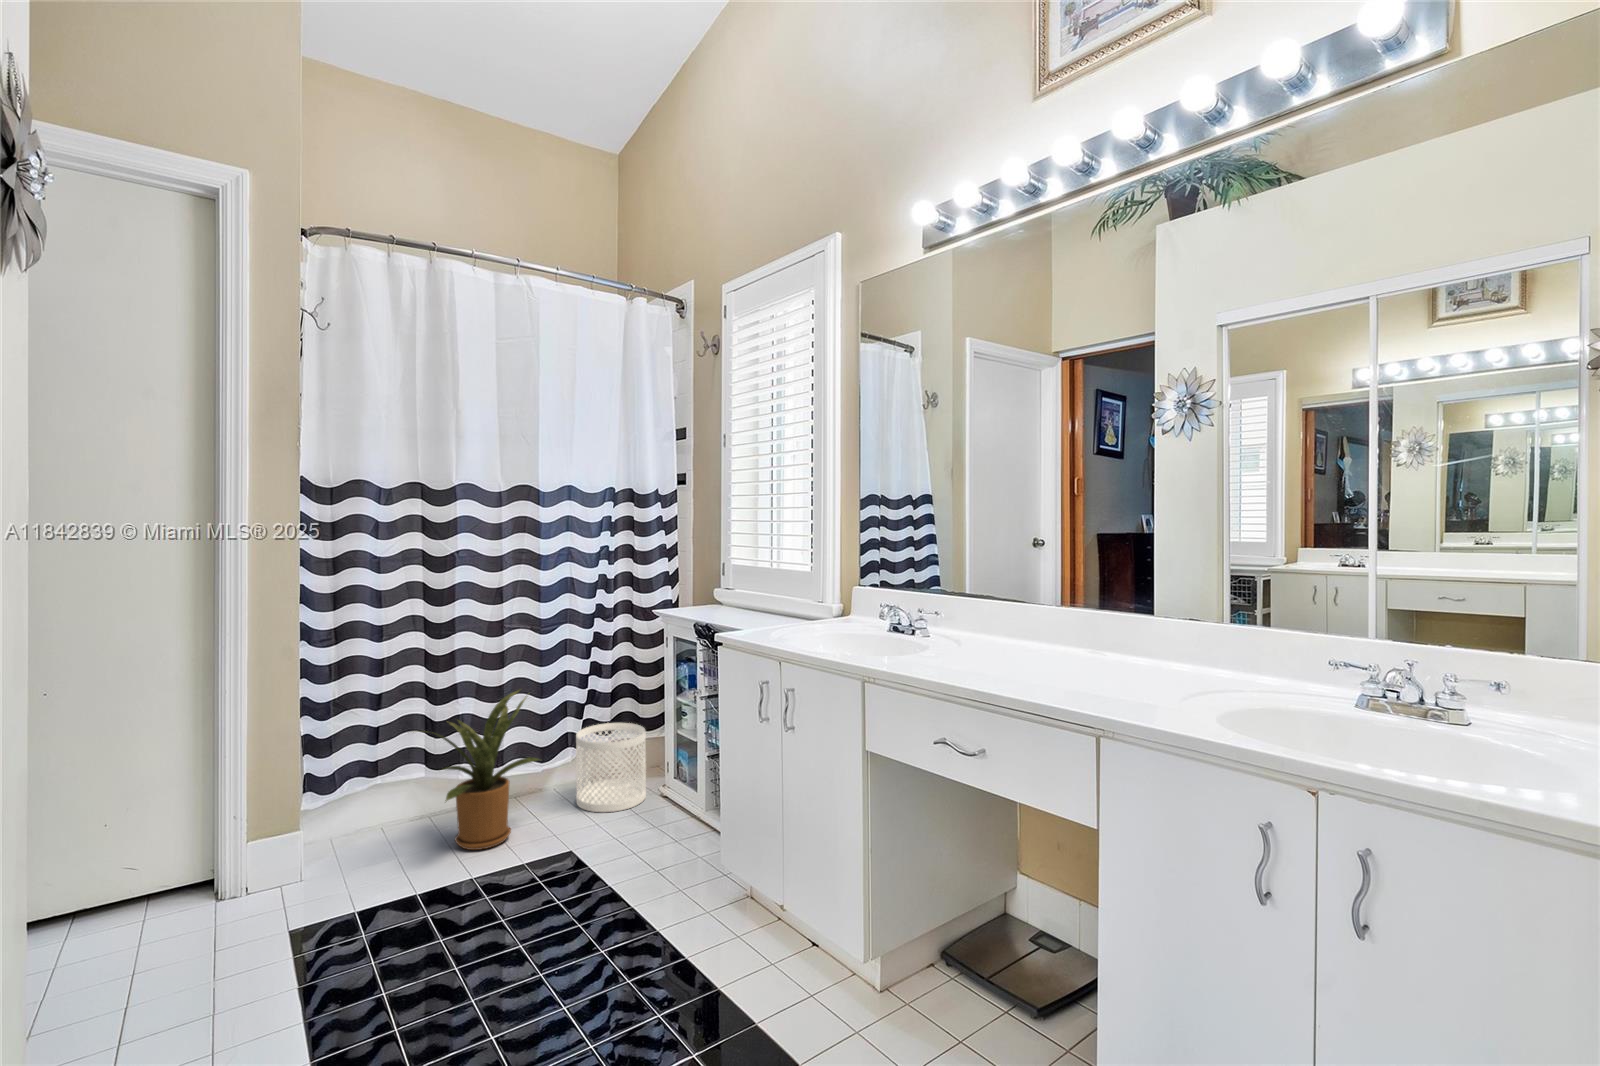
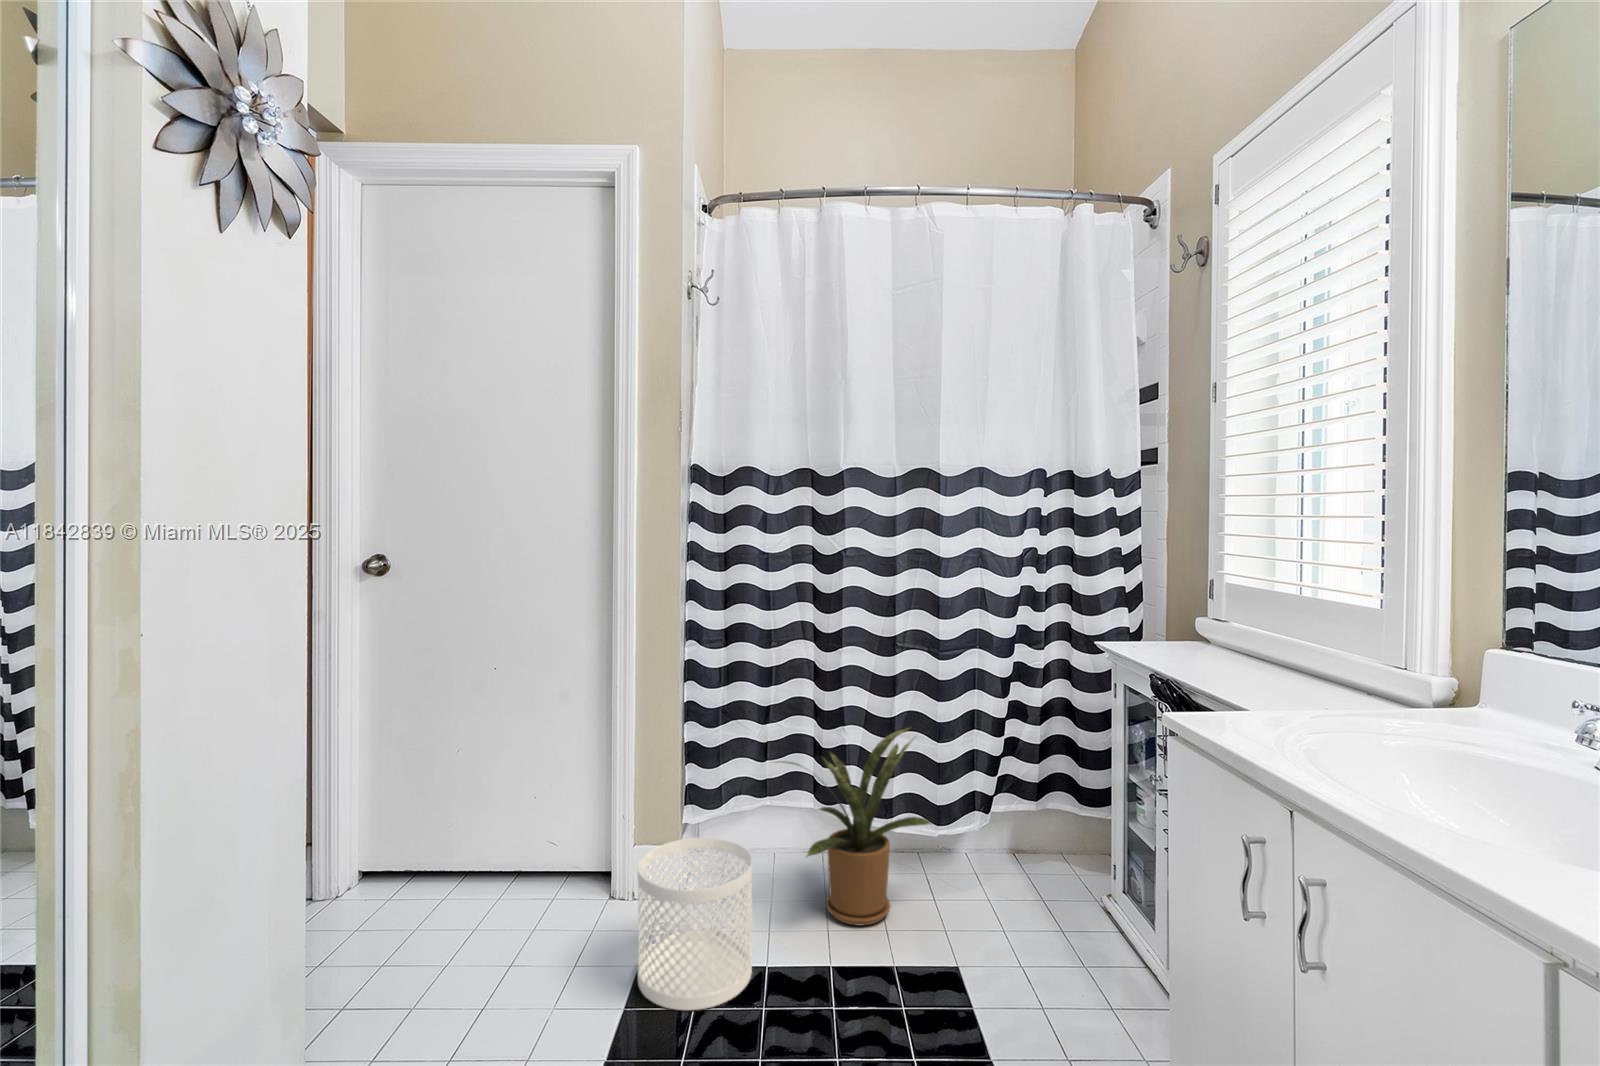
waste basket: present [576,723,646,812] -> present [638,838,752,1010]

